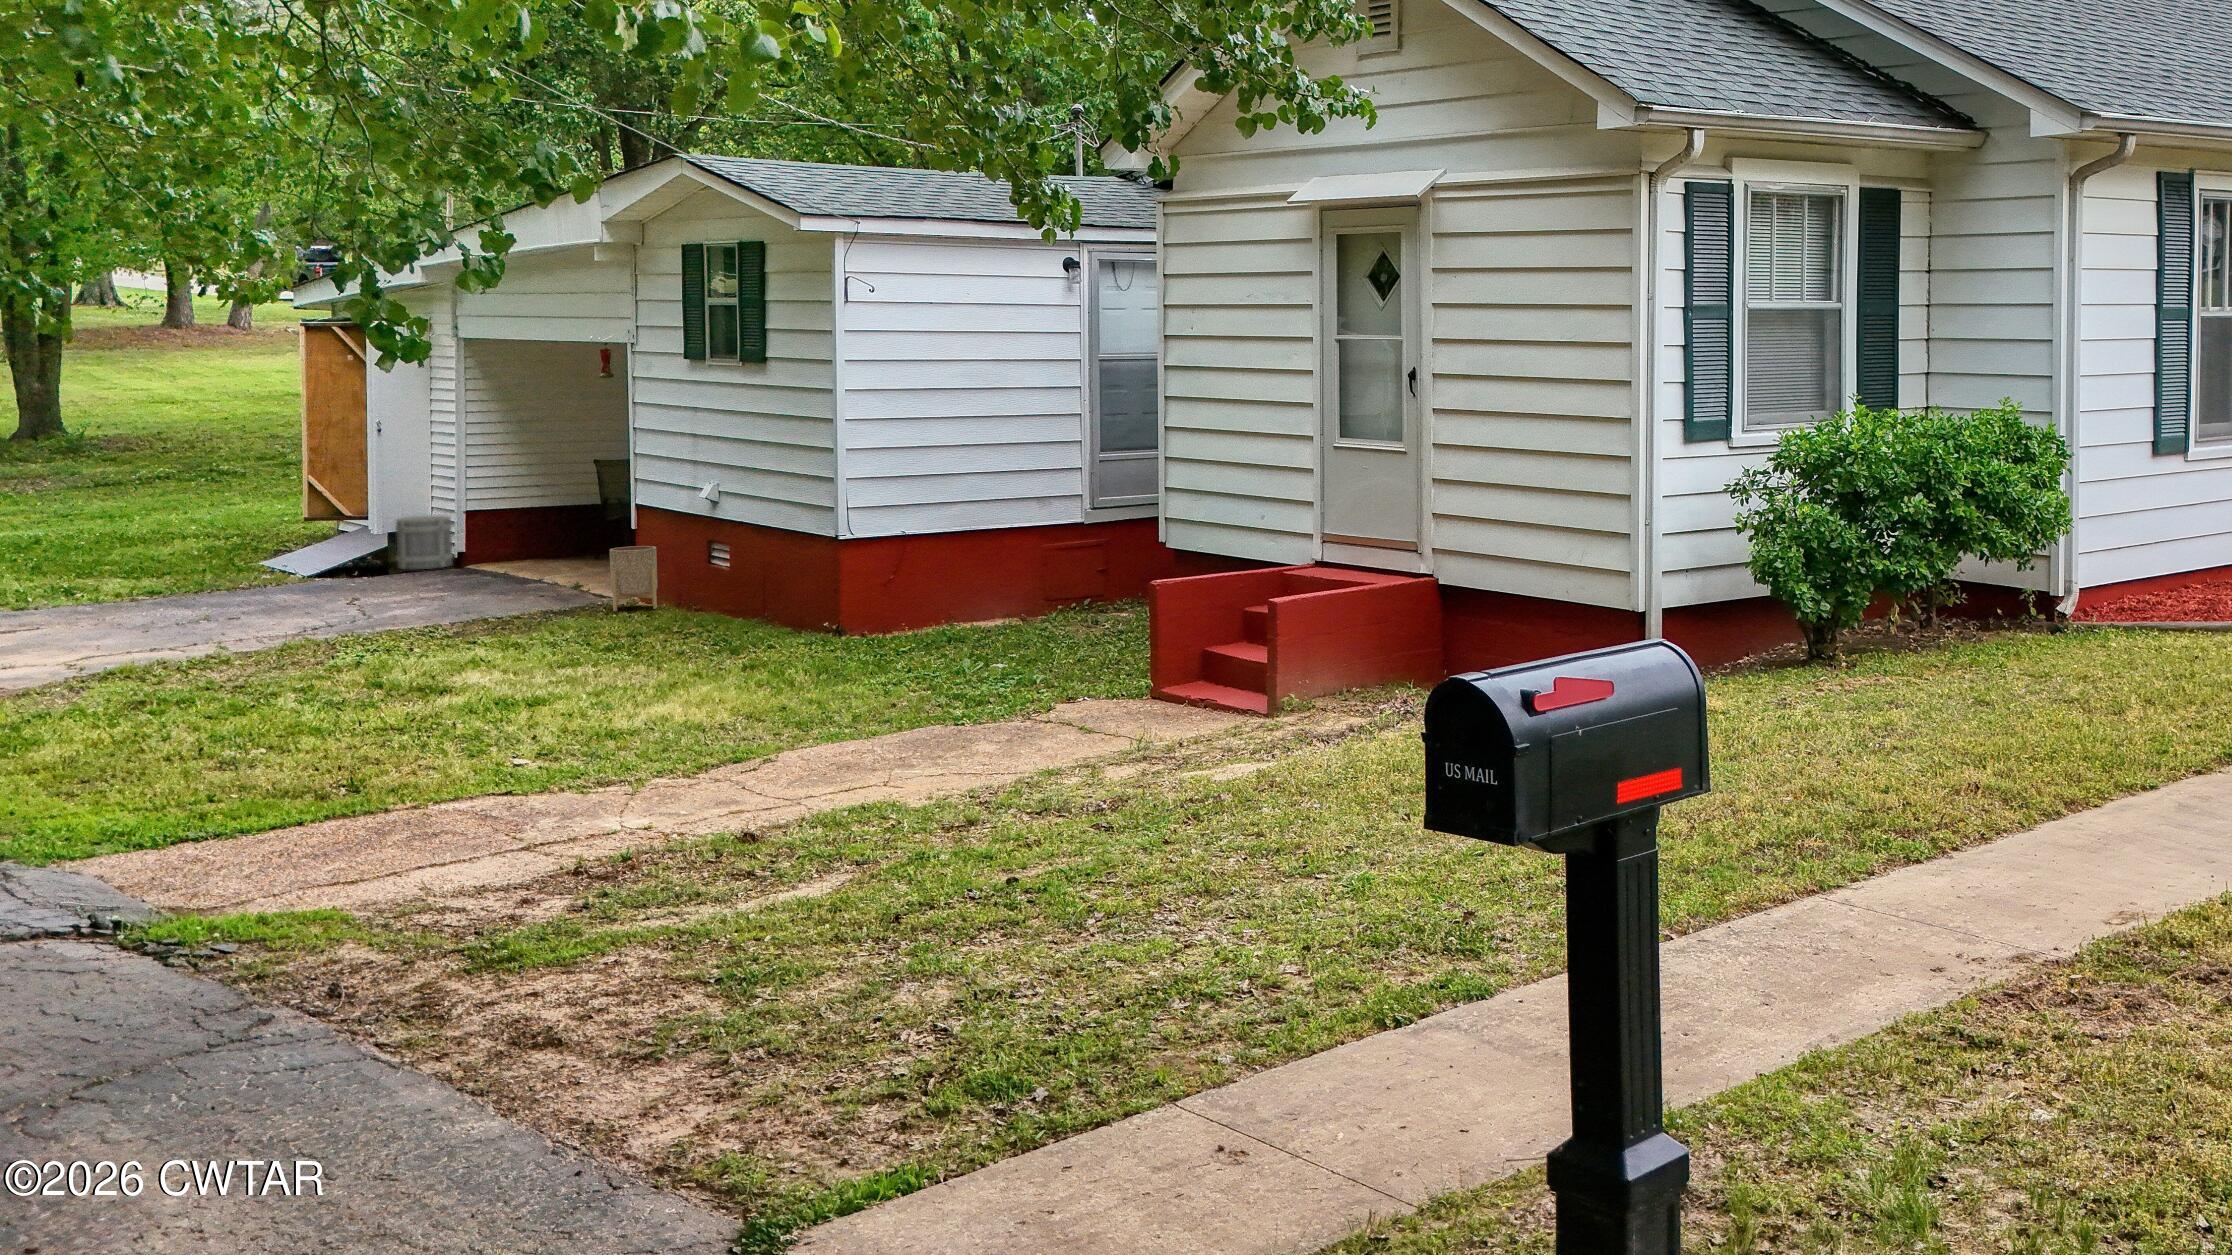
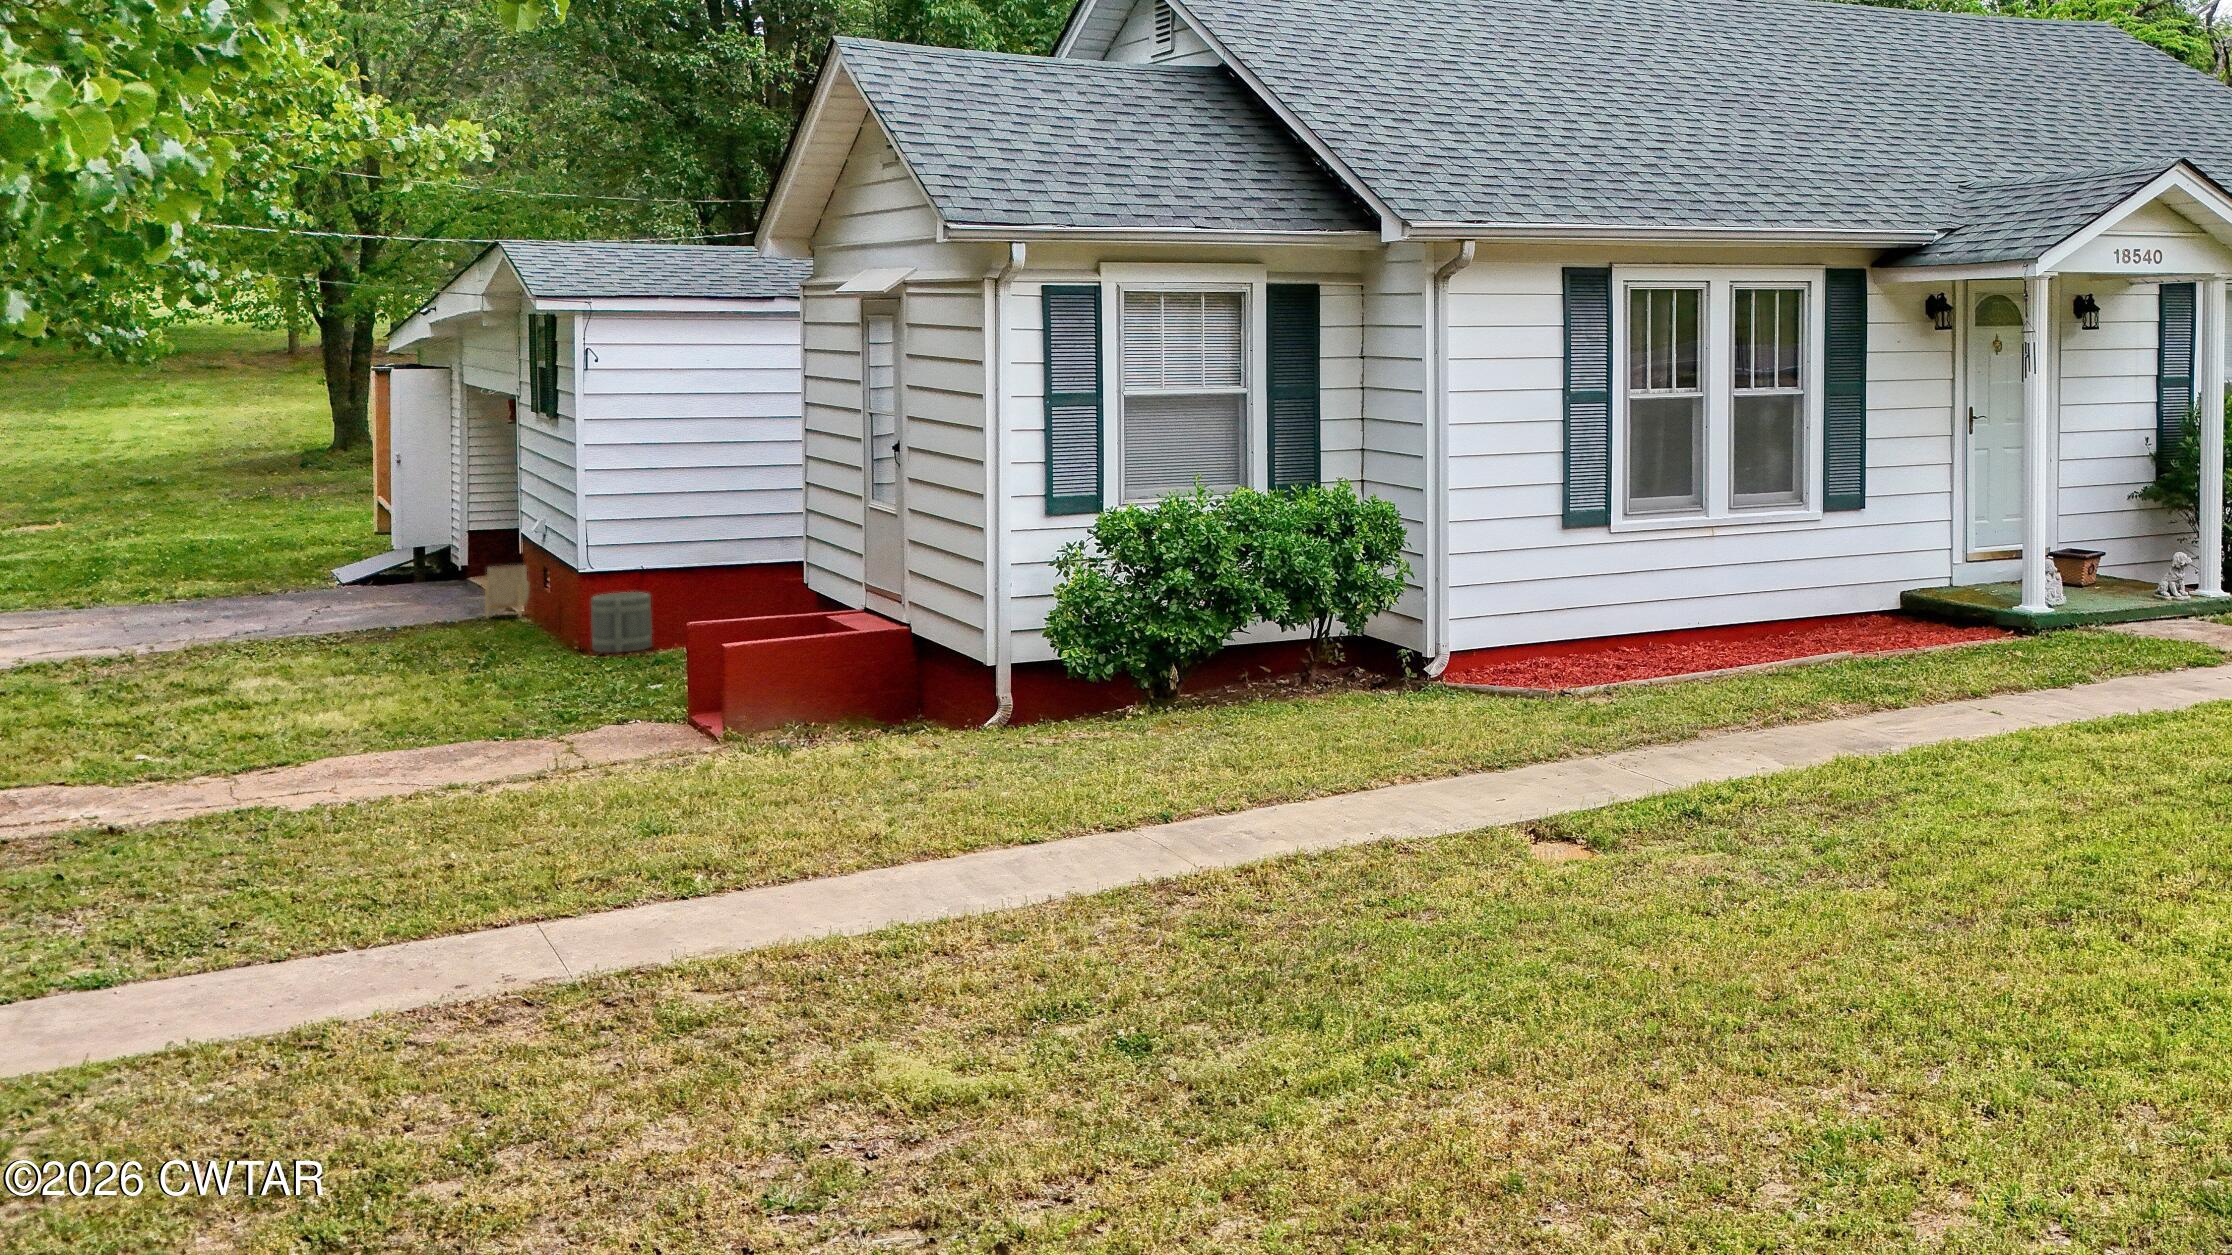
bucket: present [395,515,453,569] -> present [591,592,652,653]

